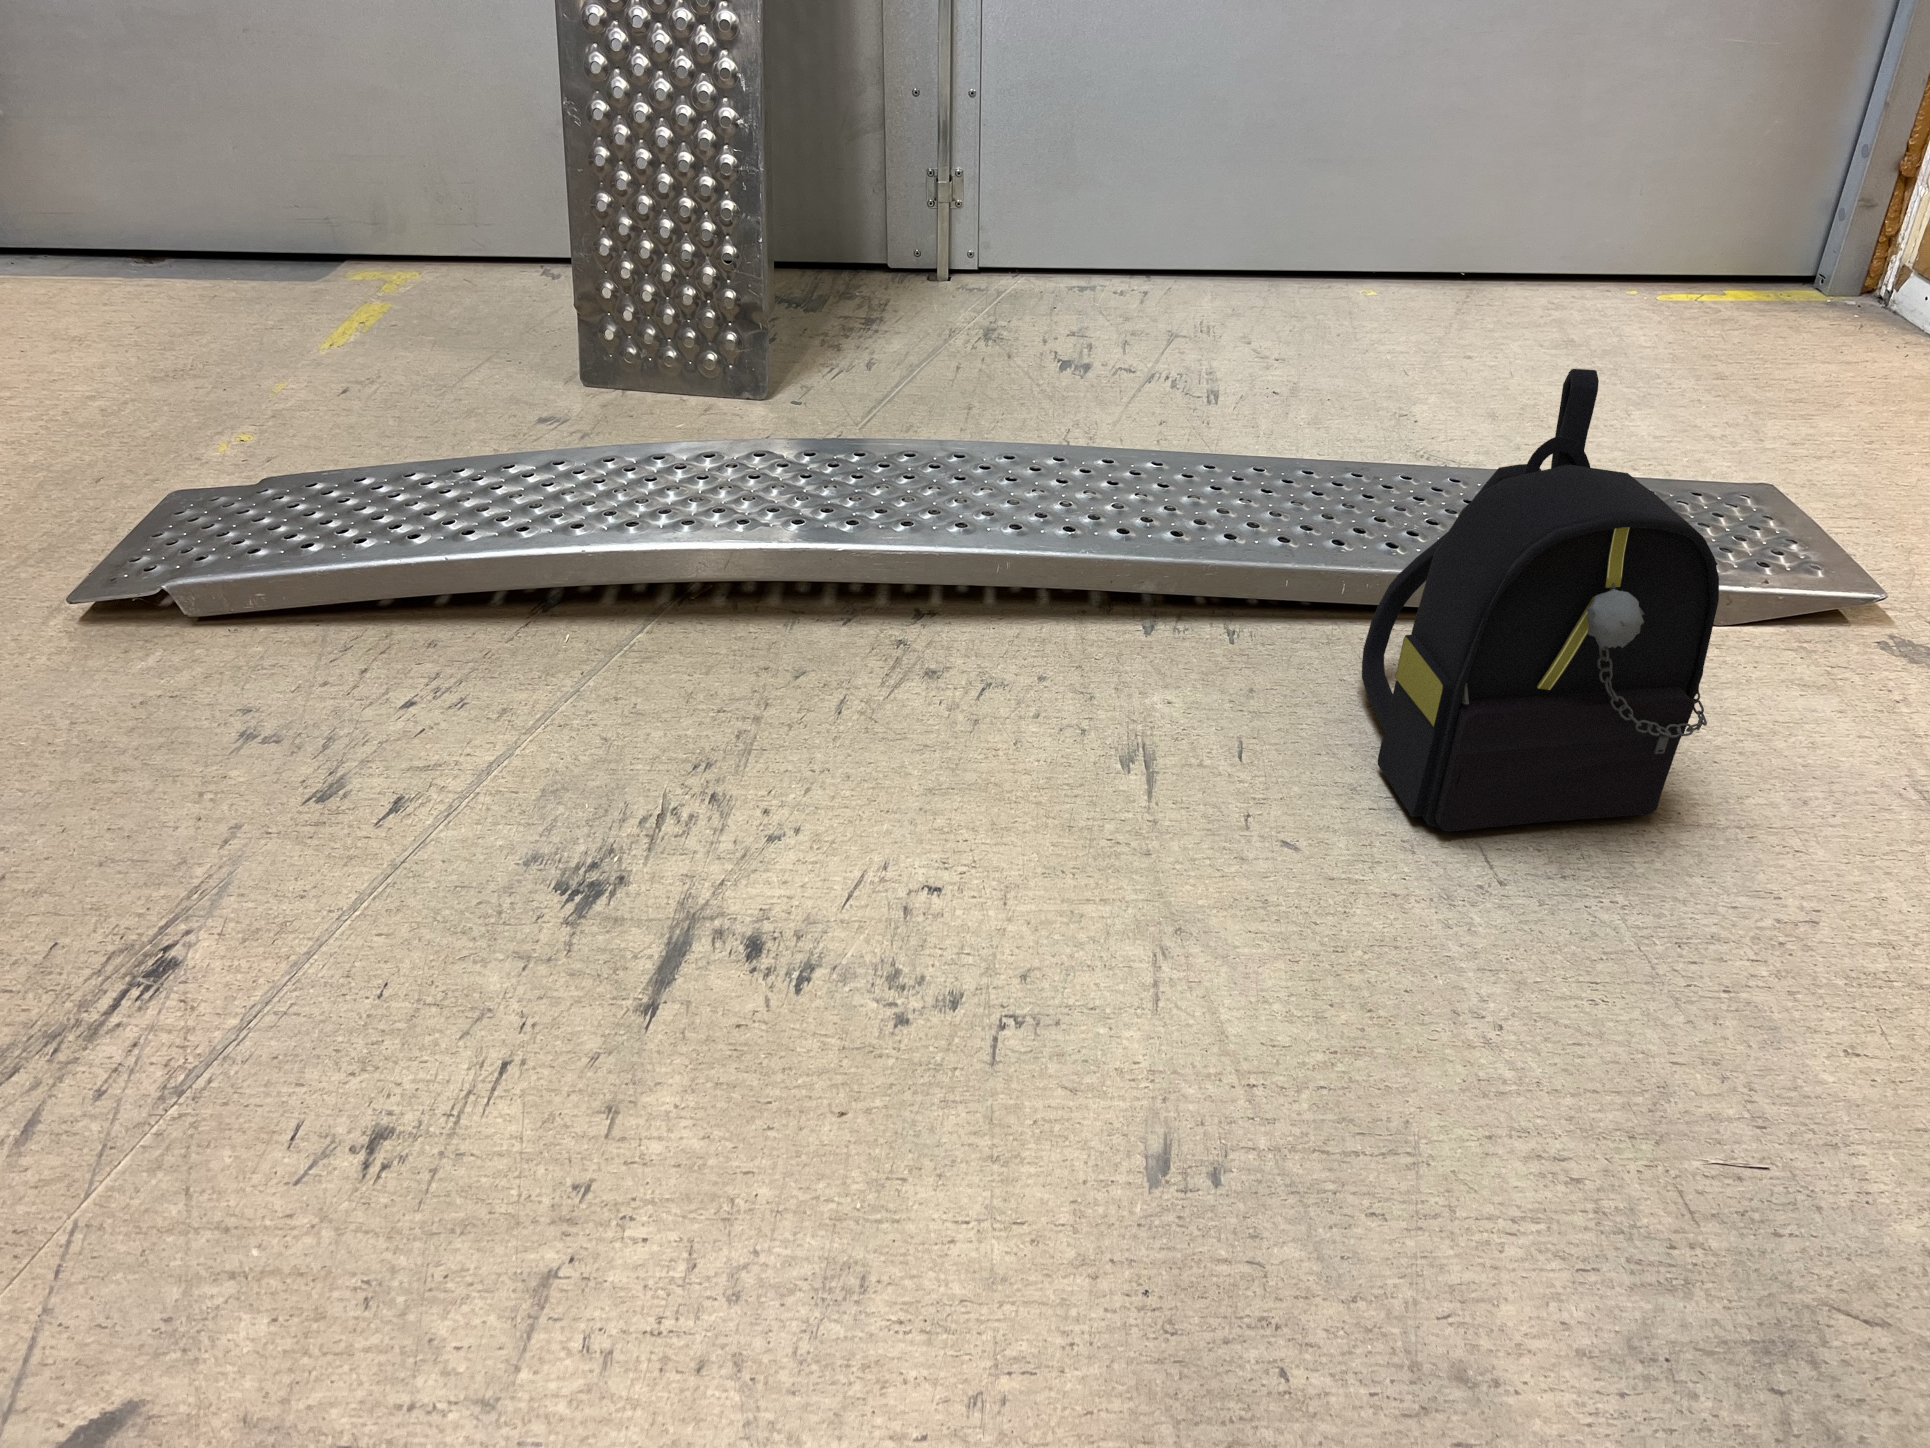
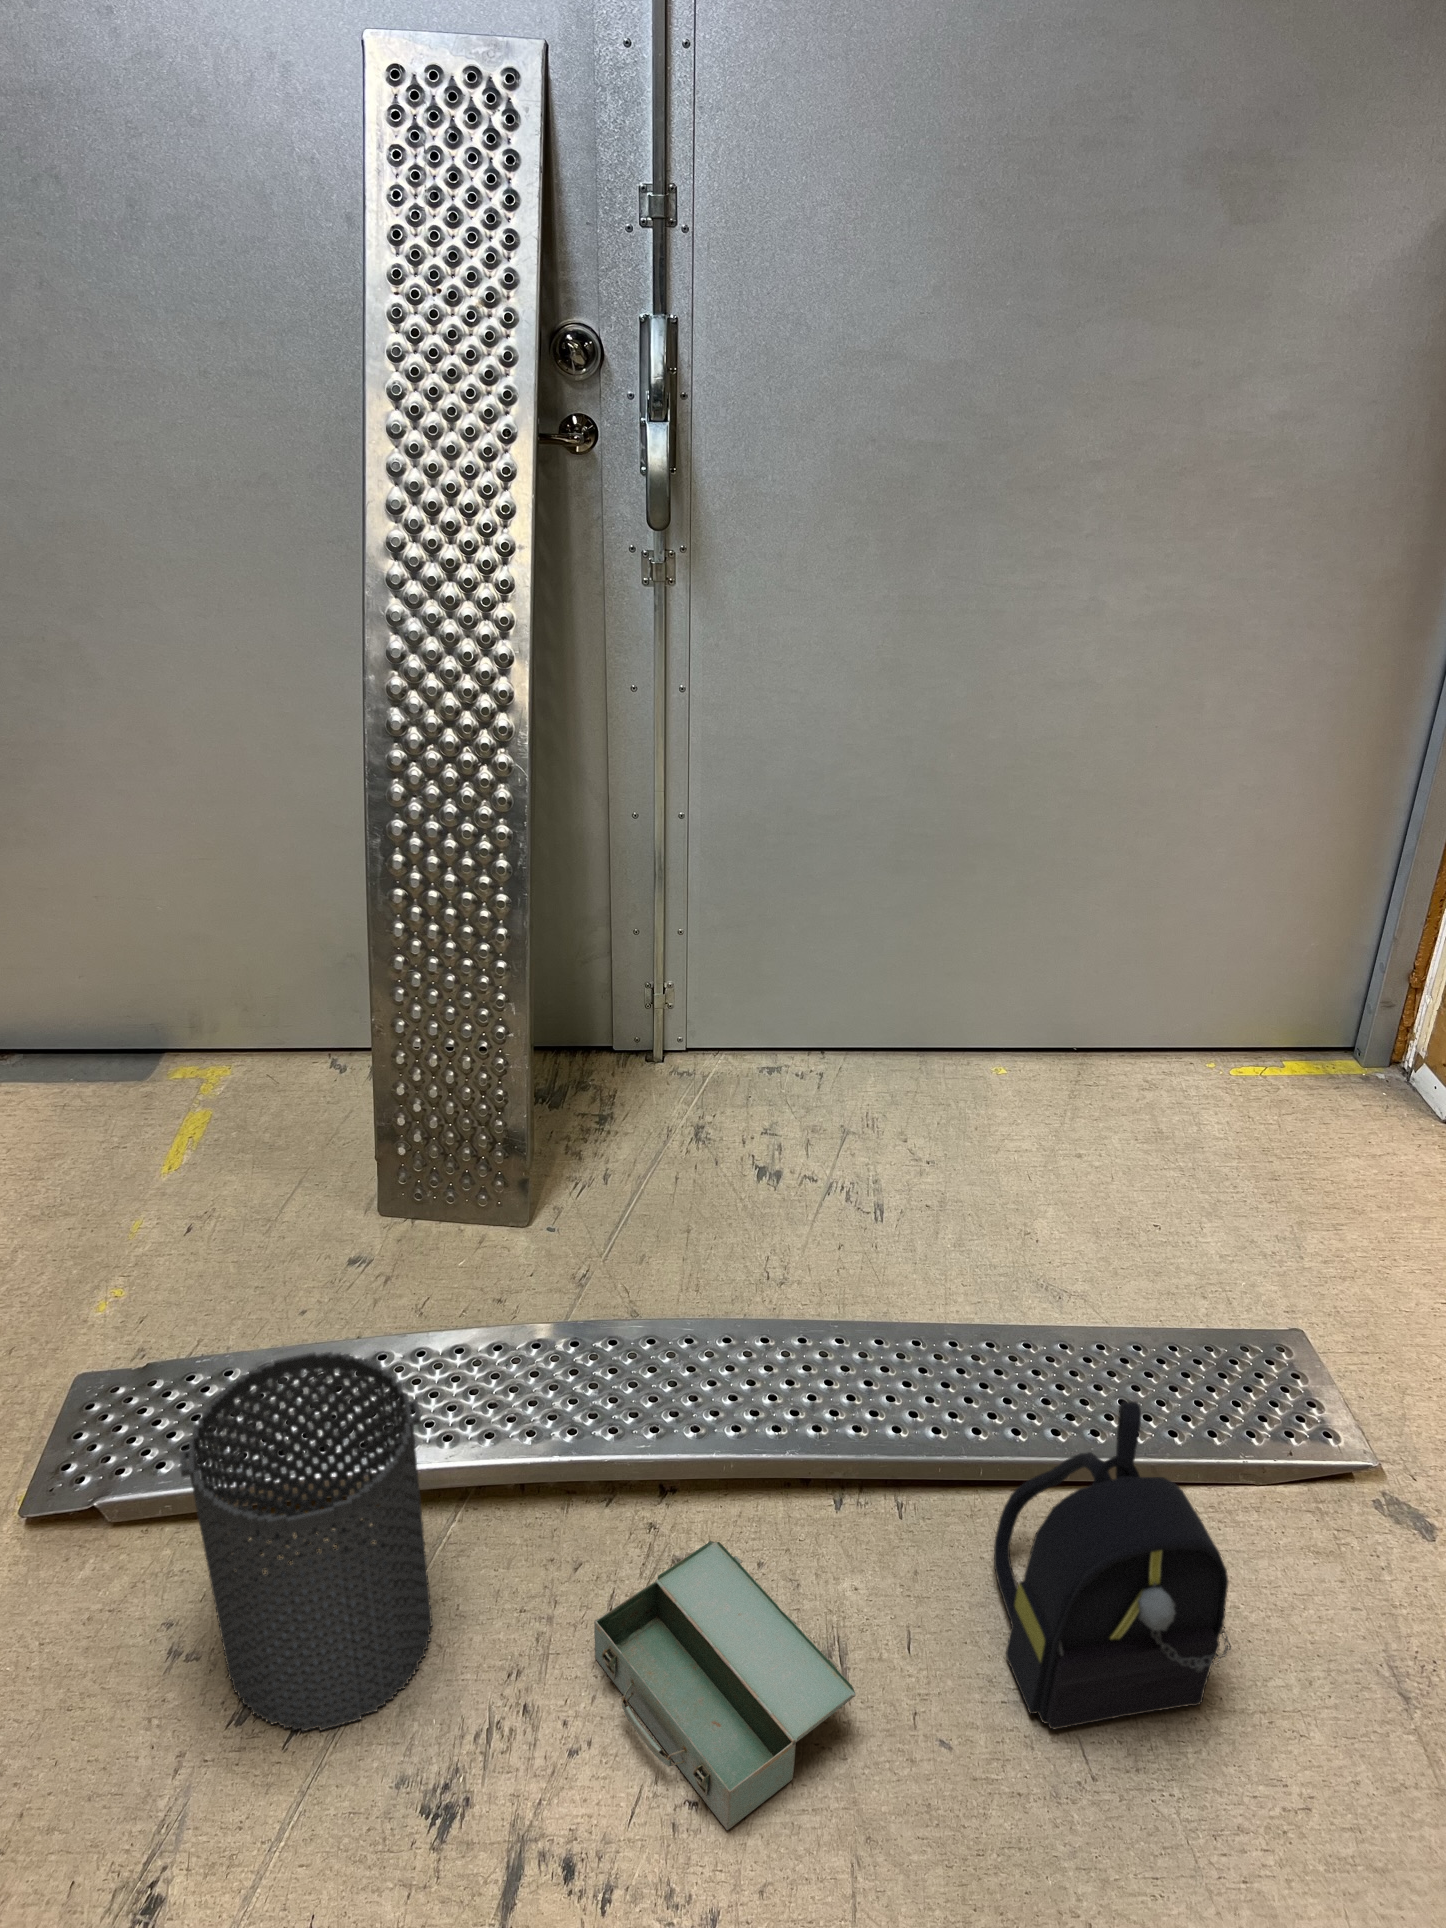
trash can: none [200,312,594,809] -> present [180,1352,432,1731]
toolbox: none [808,625,1168,915] -> present [594,1541,856,1830]

